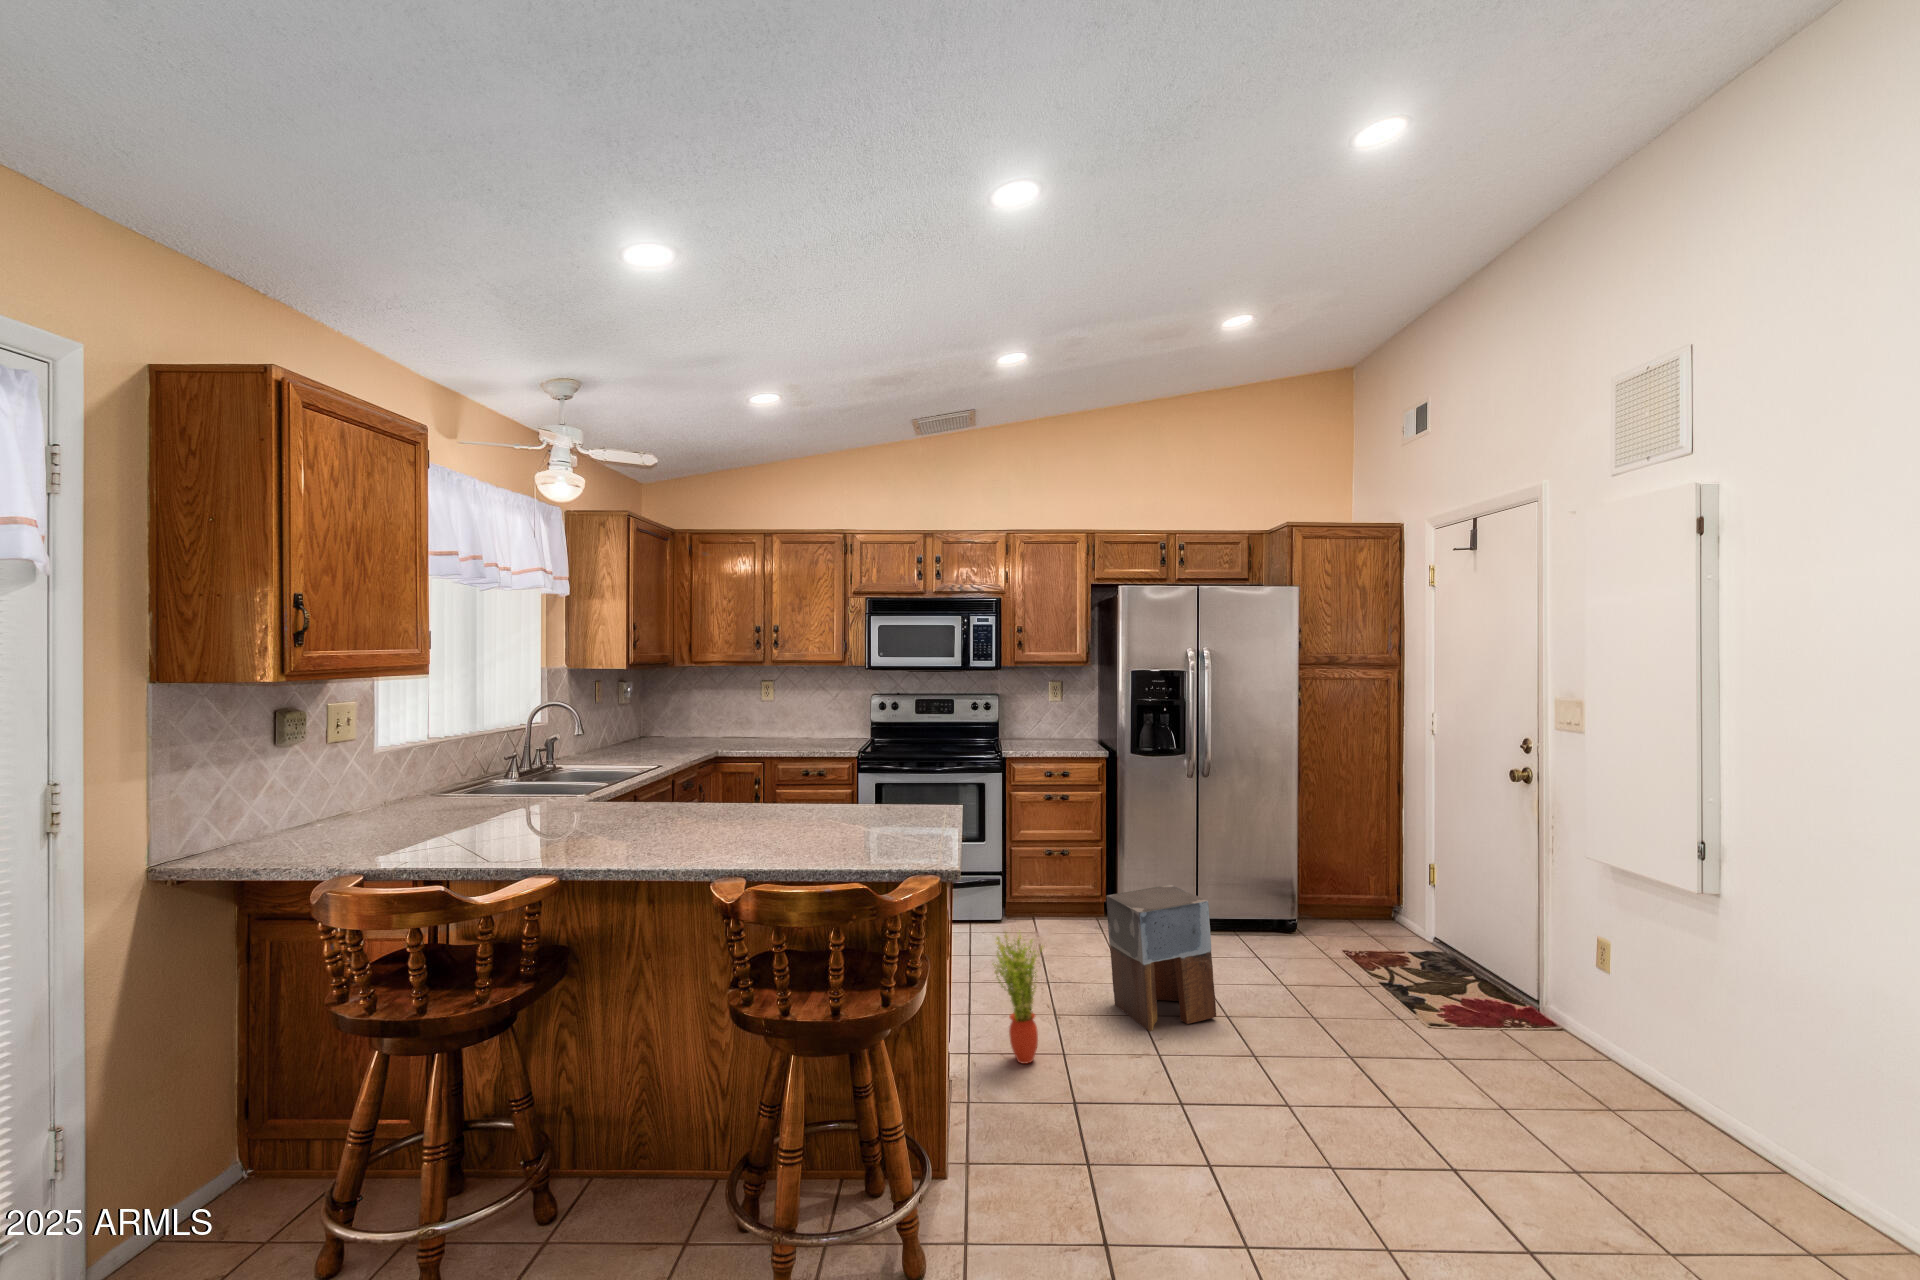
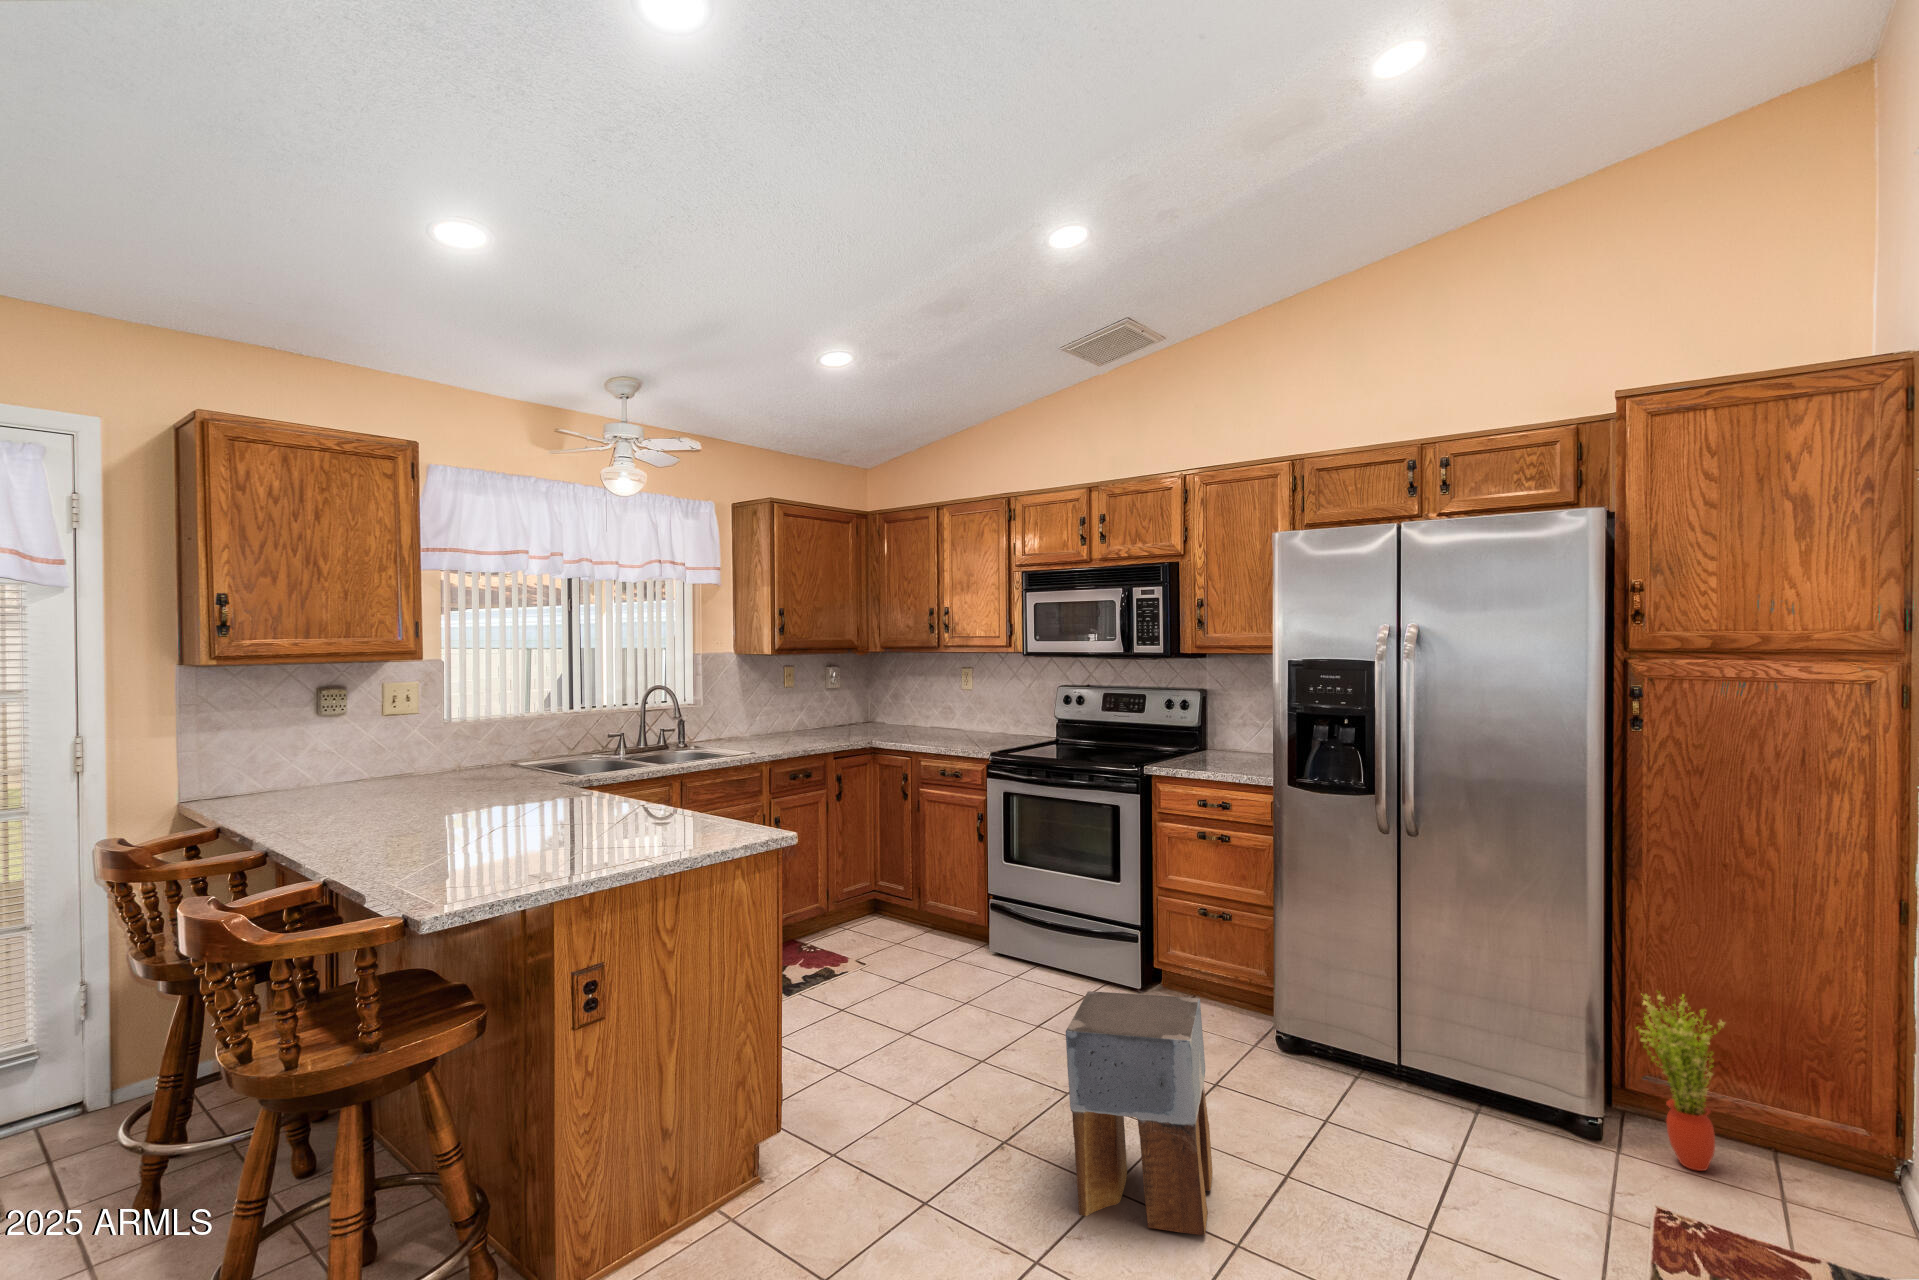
potted plant: present [994,934,1044,1063] -> present [1637,994,1725,1171]

